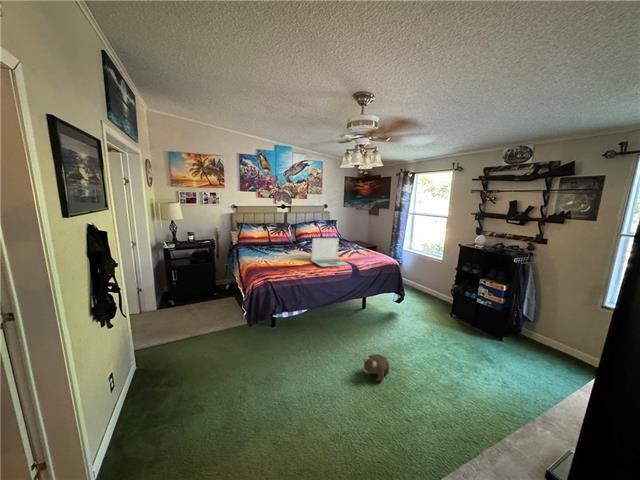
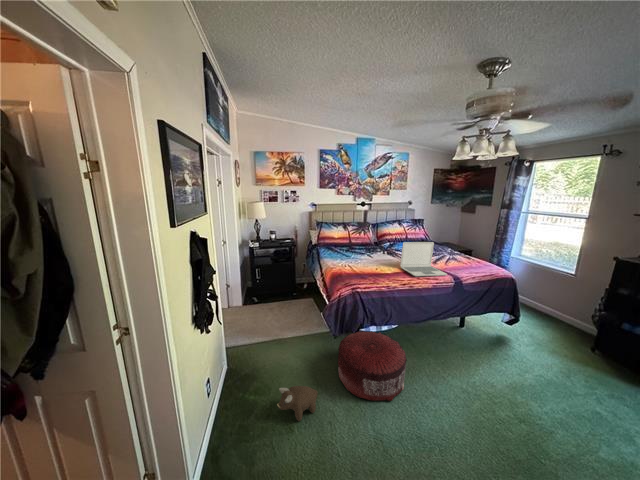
pouf: none [251,316,311,373] -> present [338,331,407,401]
plush toy: present [363,354,389,382] -> present [277,386,318,421]

